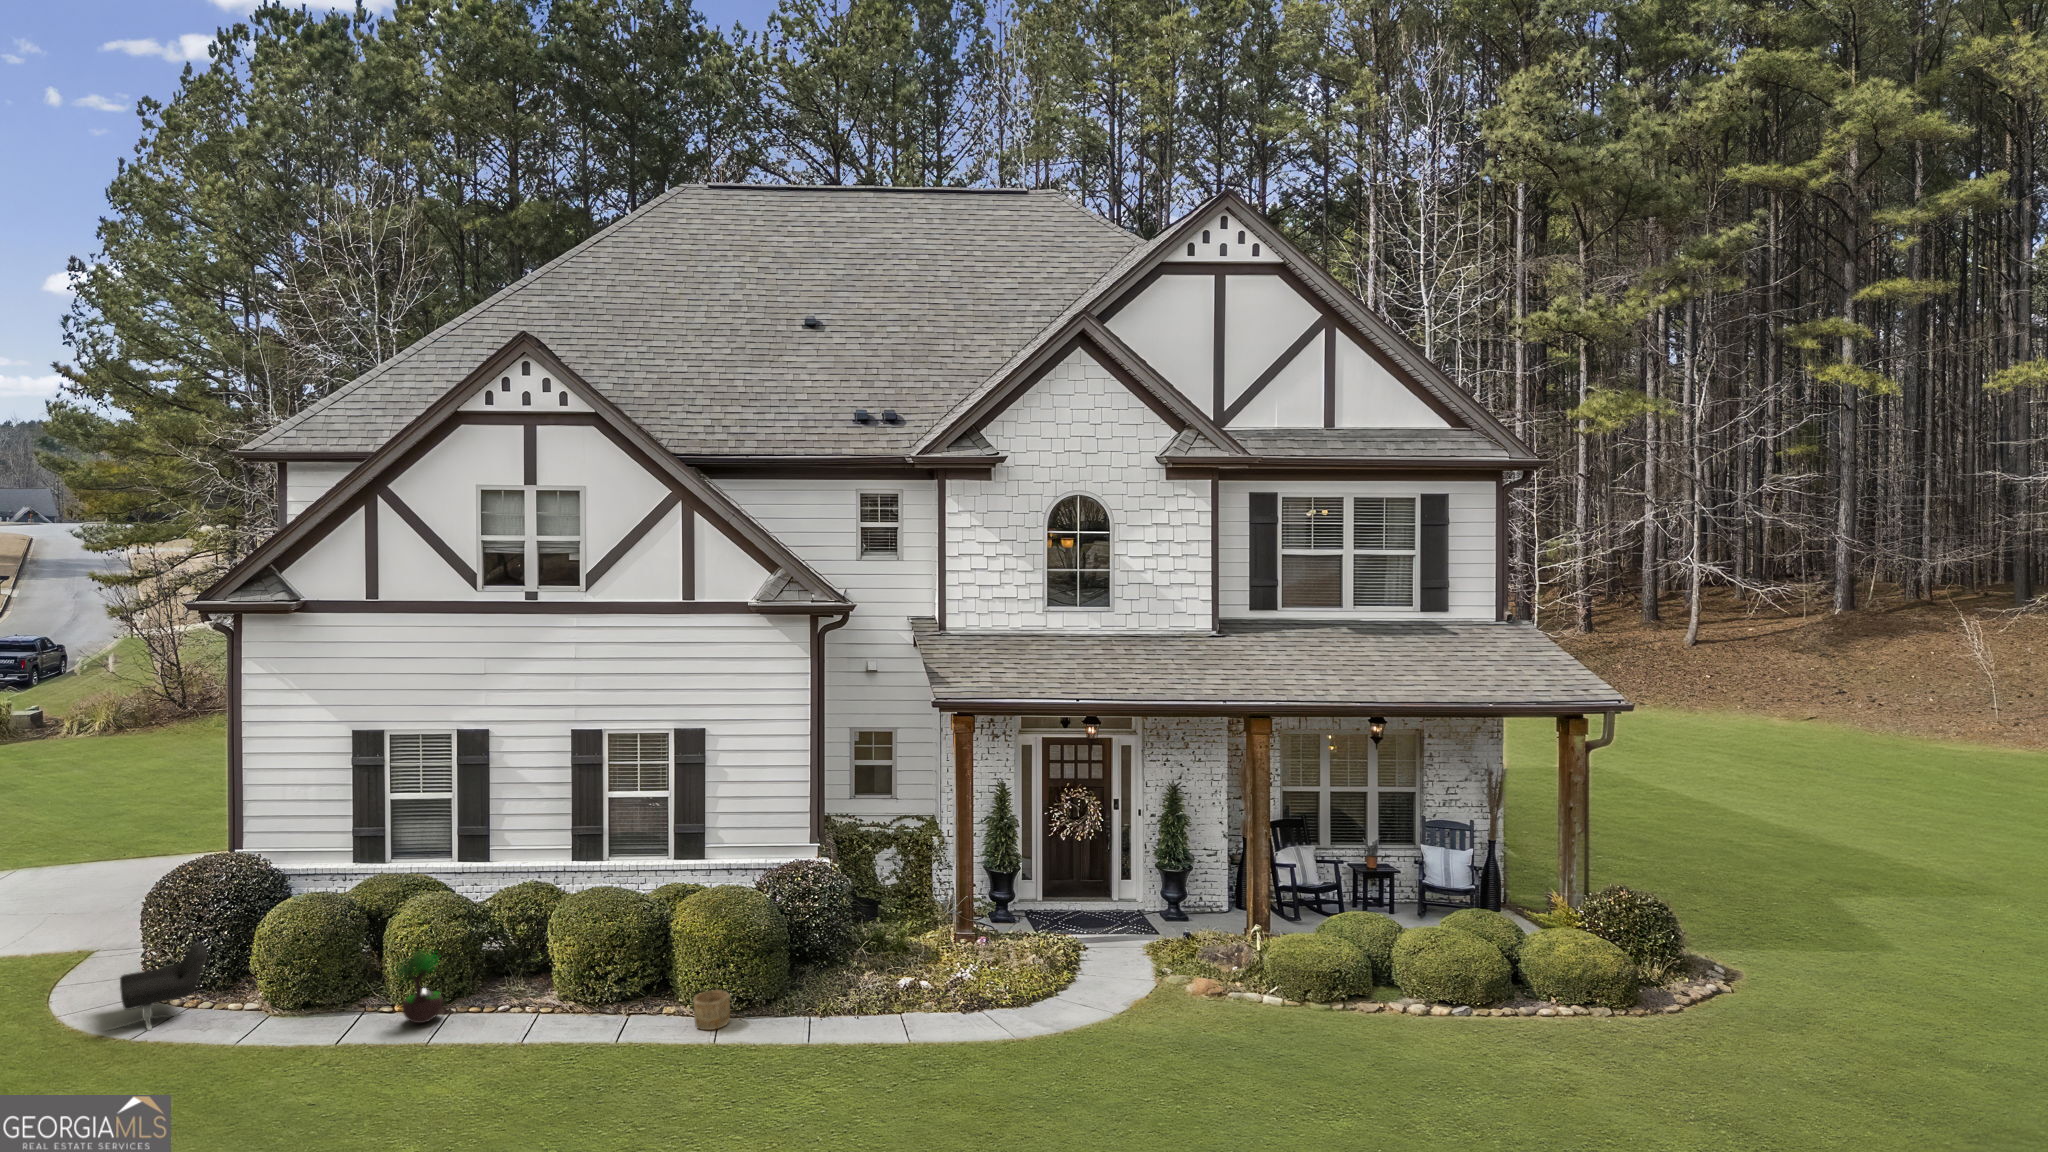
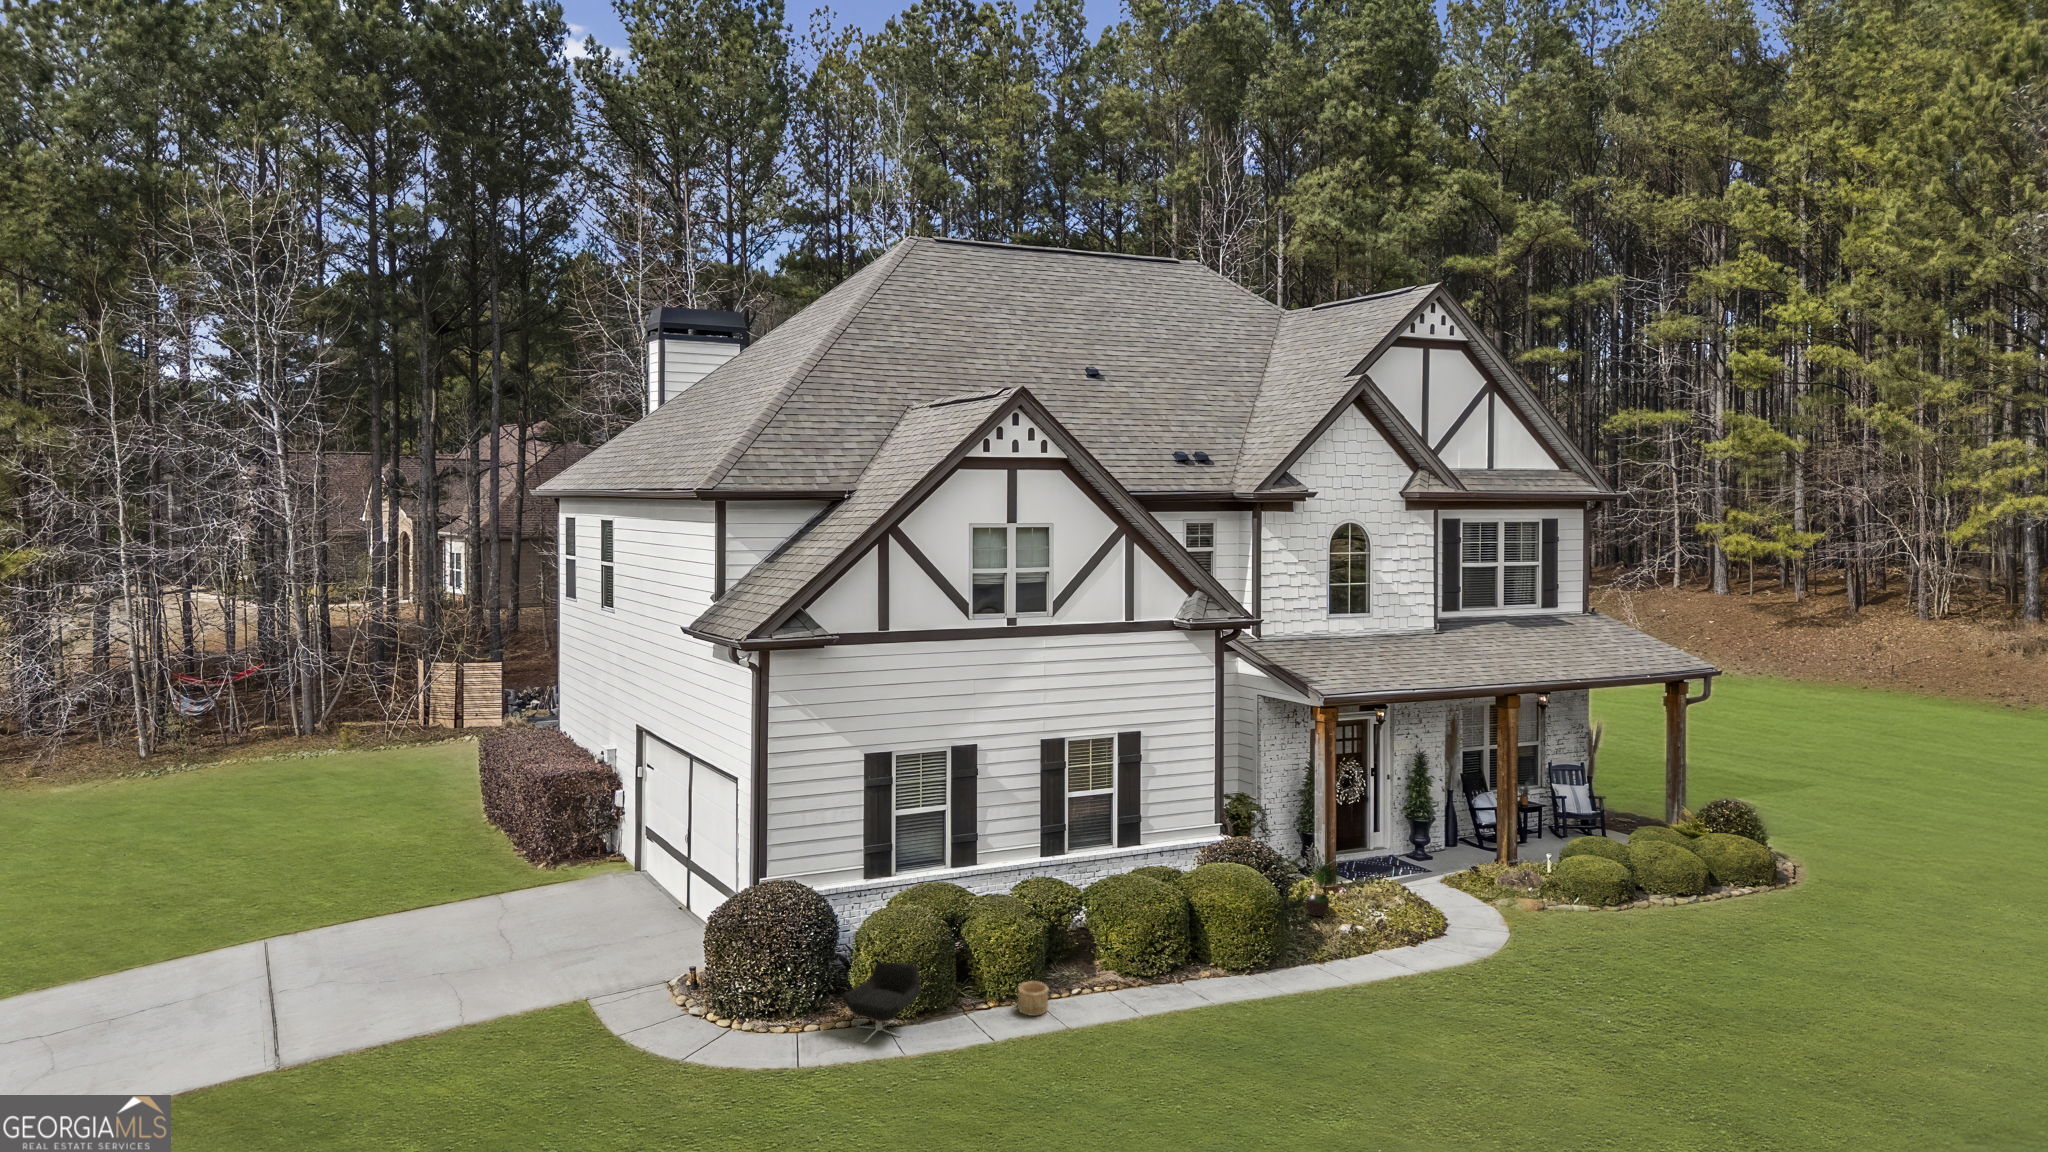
potted tree: present [391,950,443,1023] -> present [1304,863,1341,916]
wooden bucket: present [693,990,730,1030] -> present [1018,981,1049,1016]

